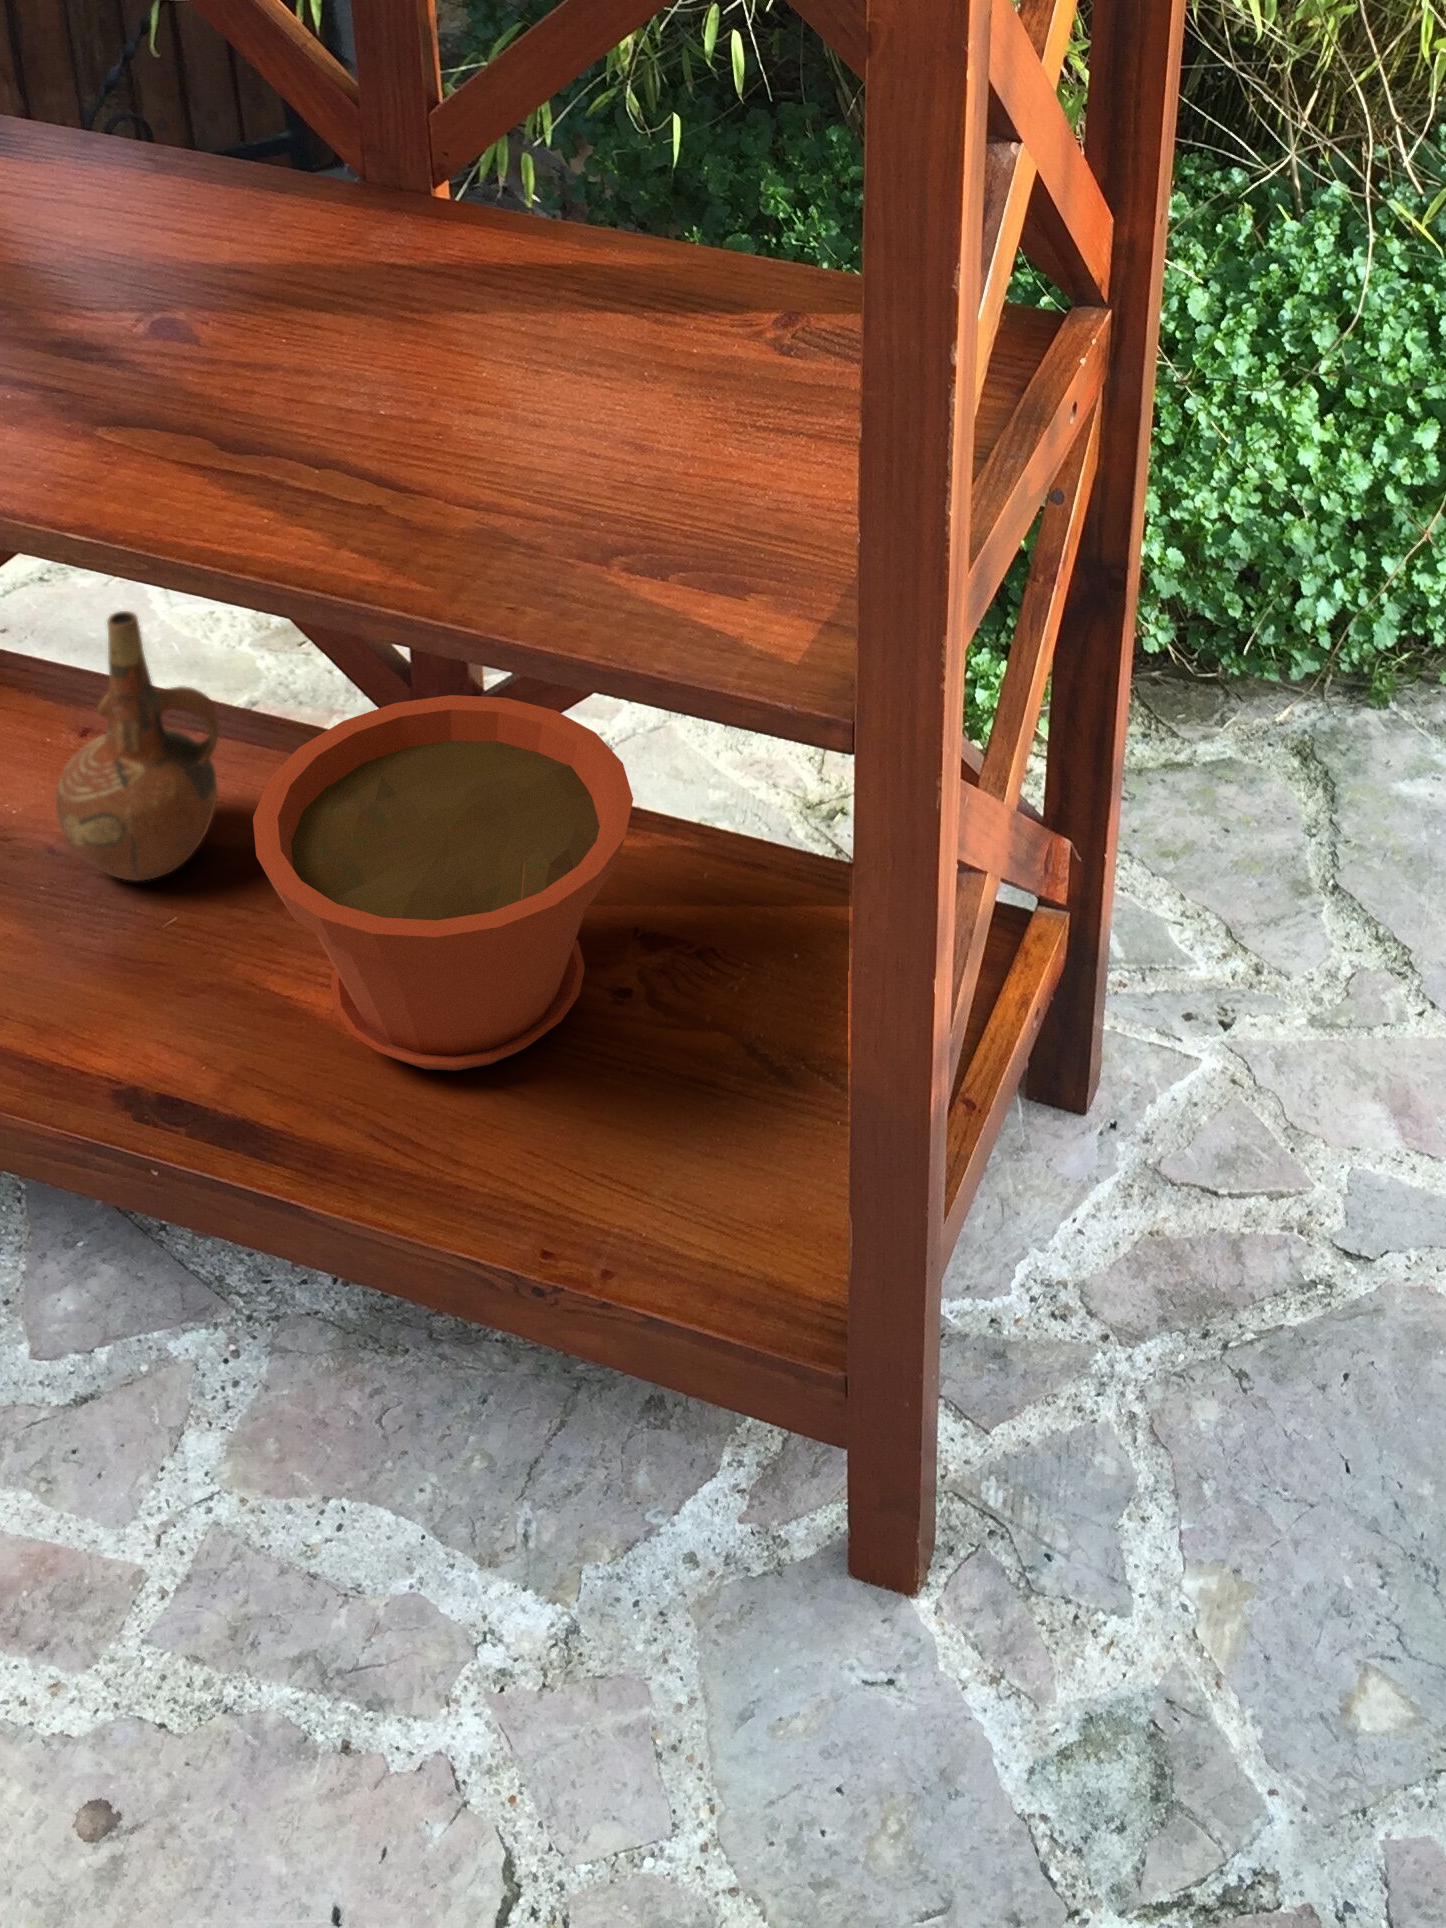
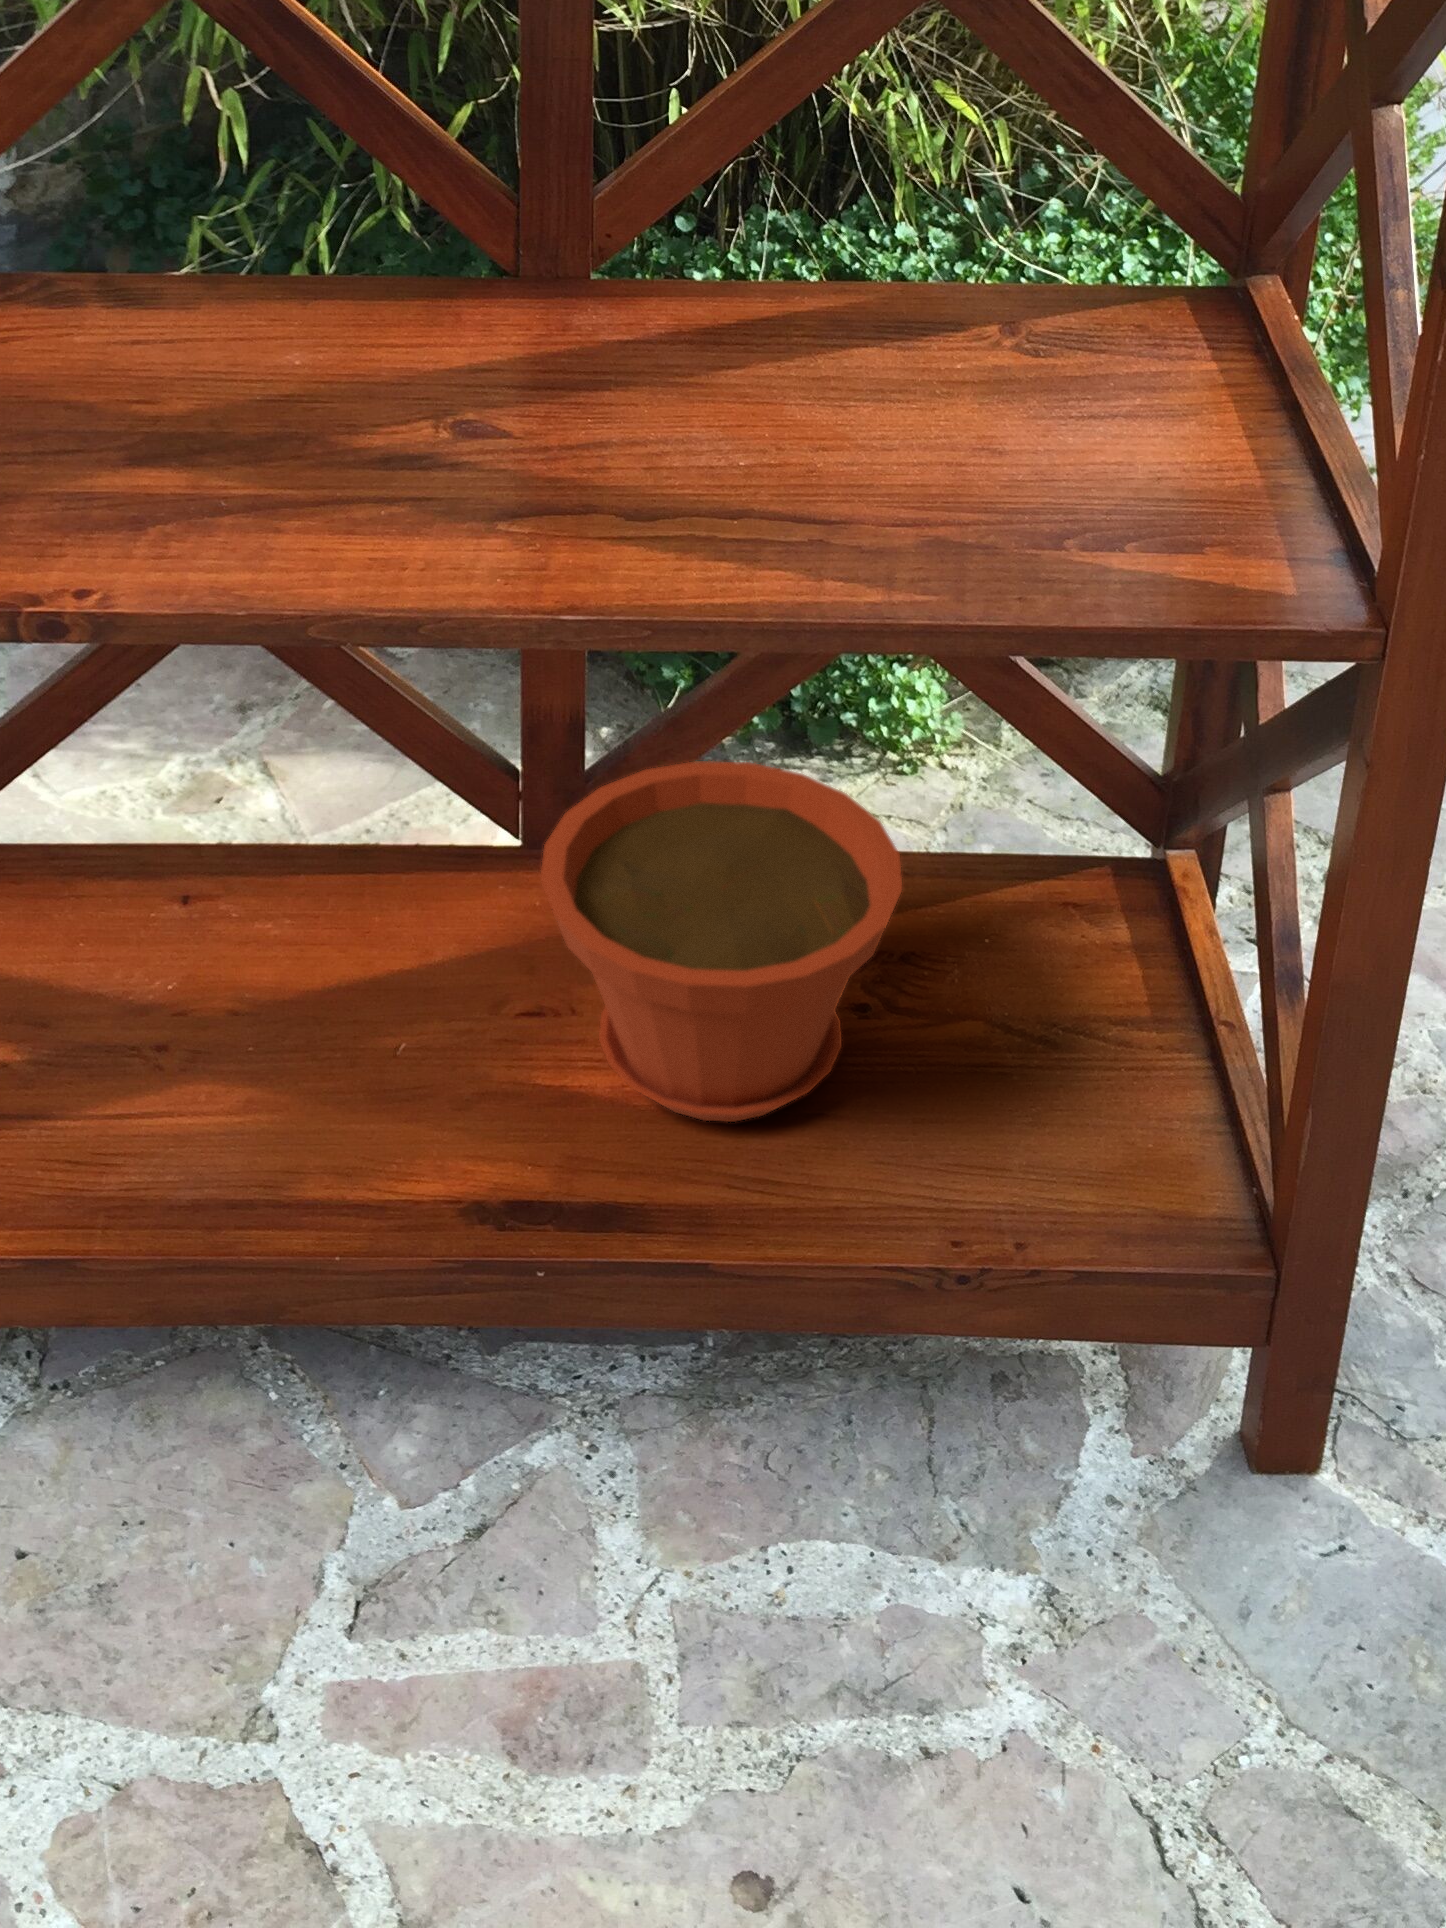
ceramic pitcher: present [56,611,219,881] -> none [238,754,397,1027]

